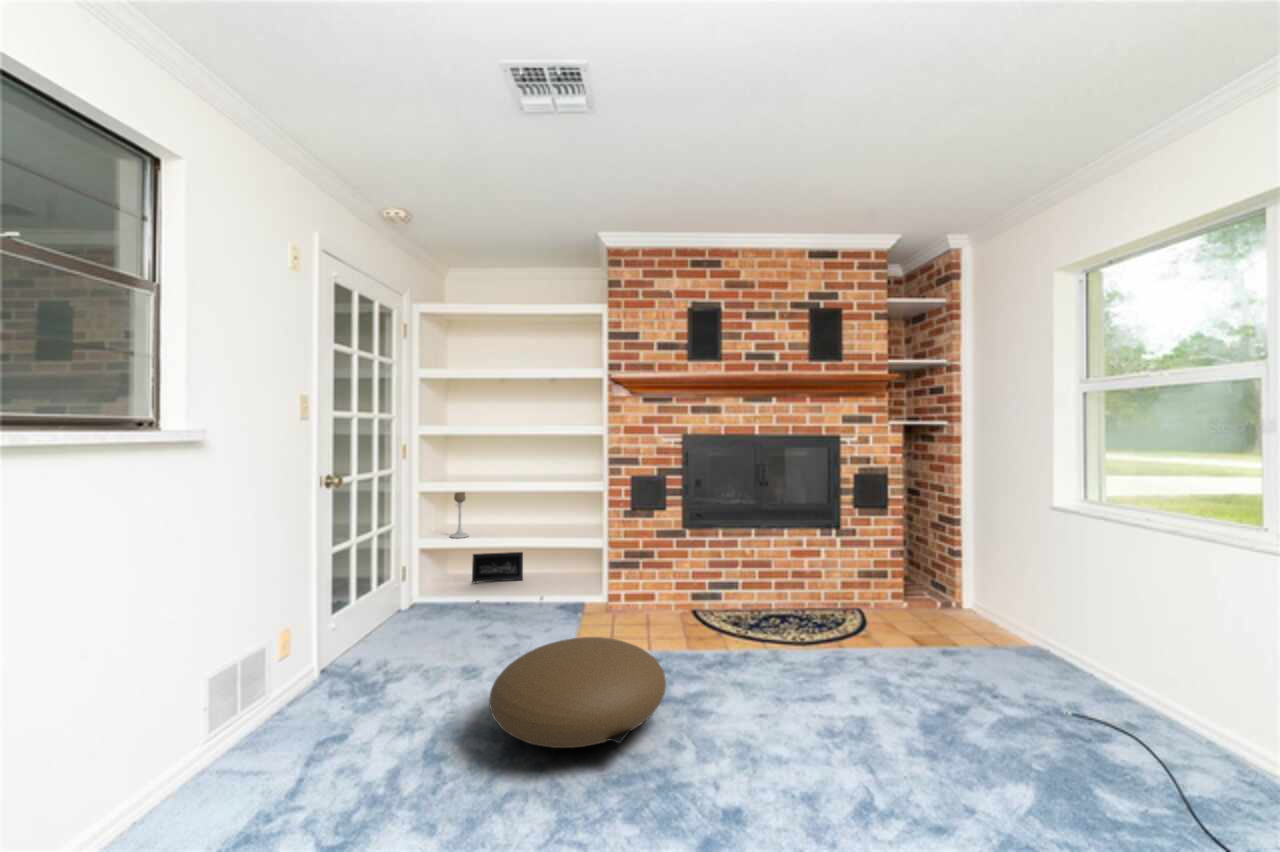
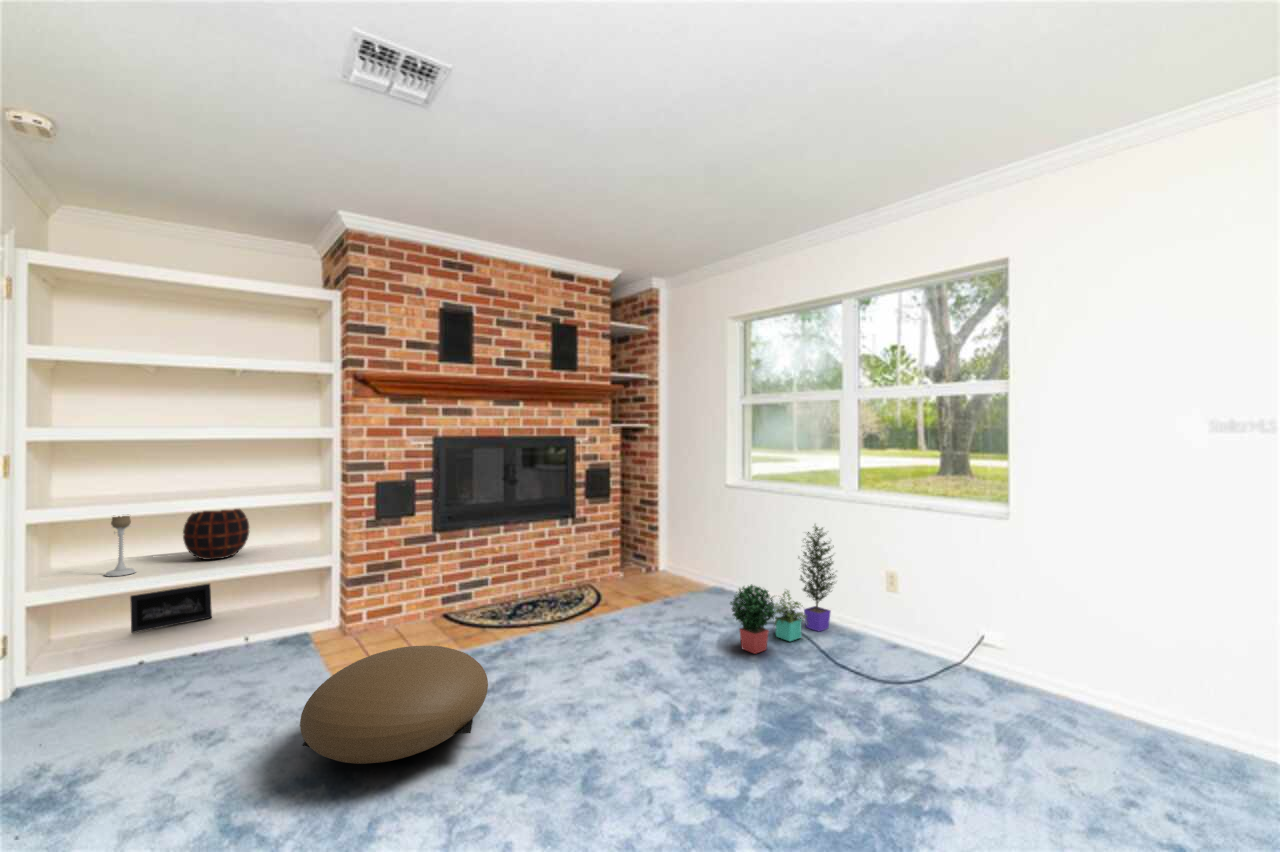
decorative vase: none [502,489,546,533] -> present [183,509,249,560]
potted plant: none [1013,573,1246,752] -> present [730,526,836,654]

